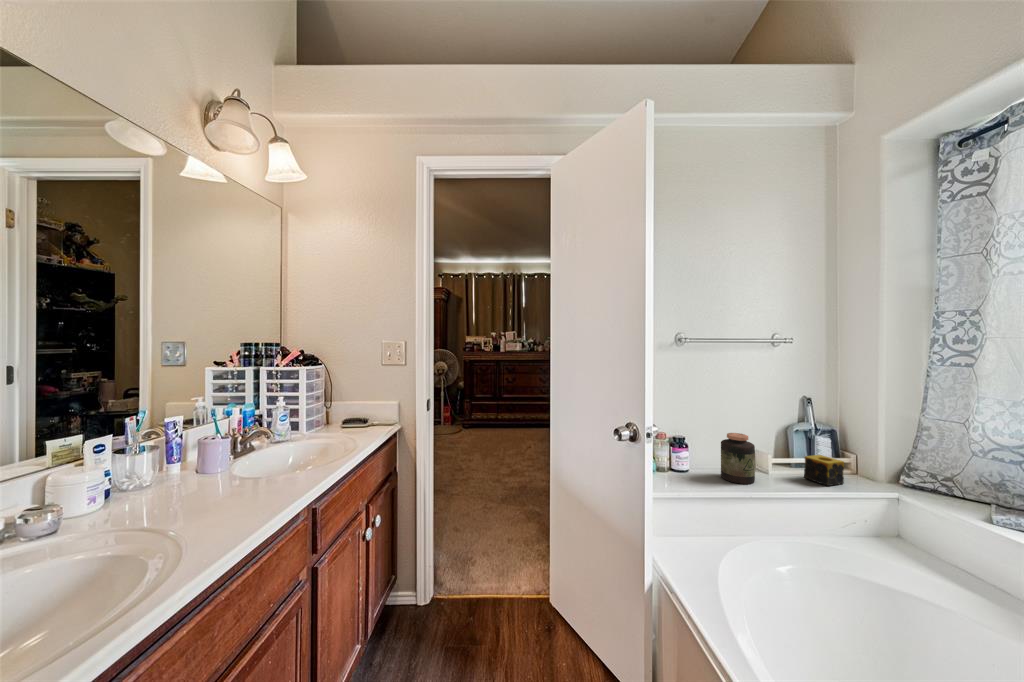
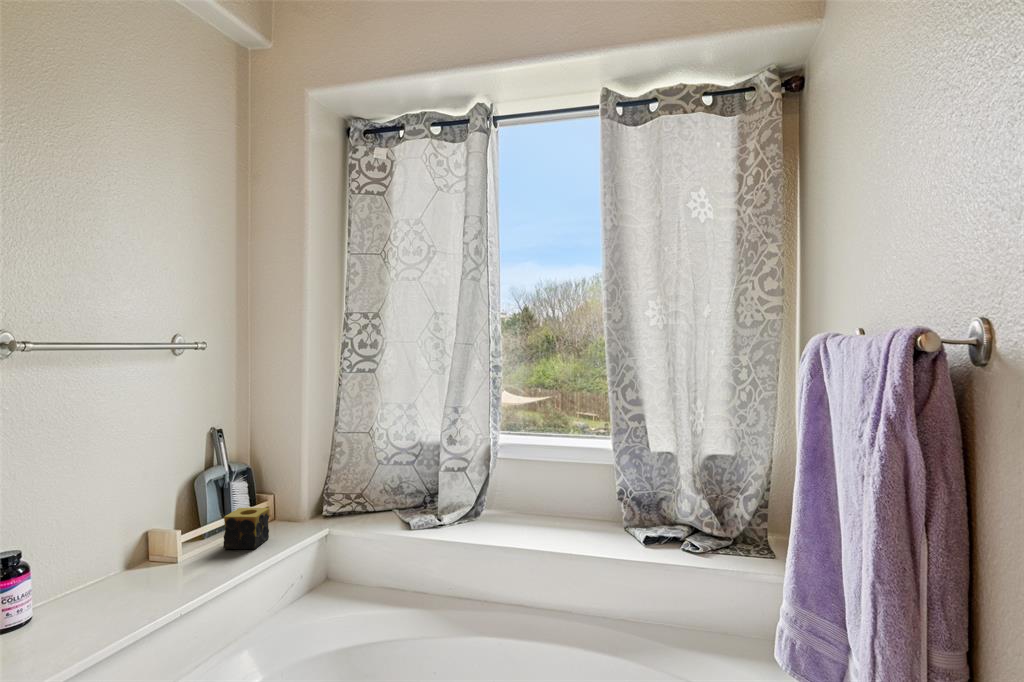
jar: present [721,433,755,484] -> none [102,509,163,601]

